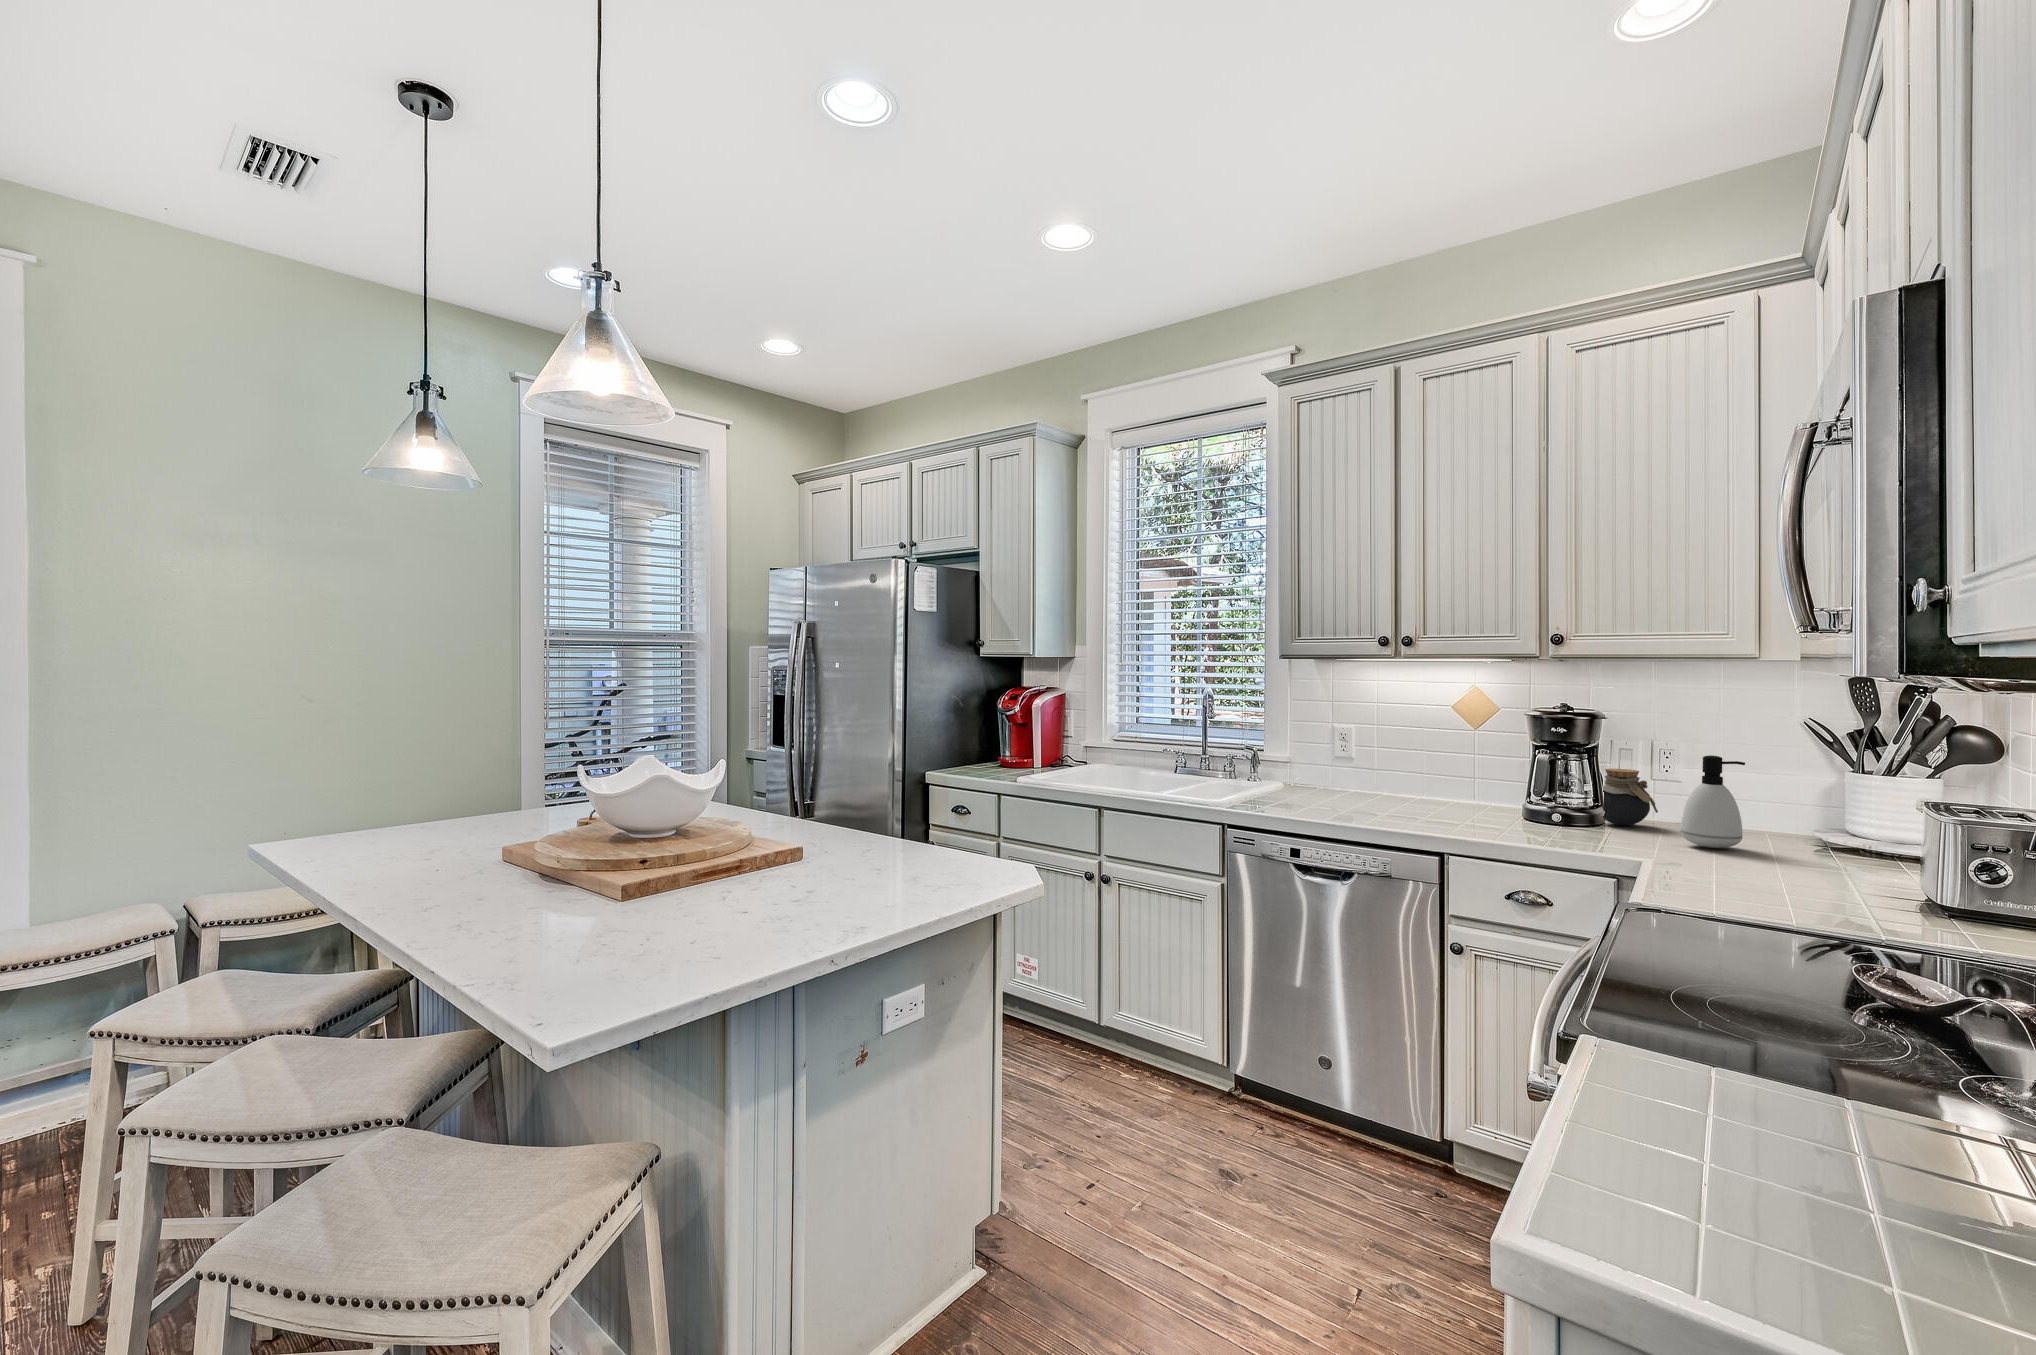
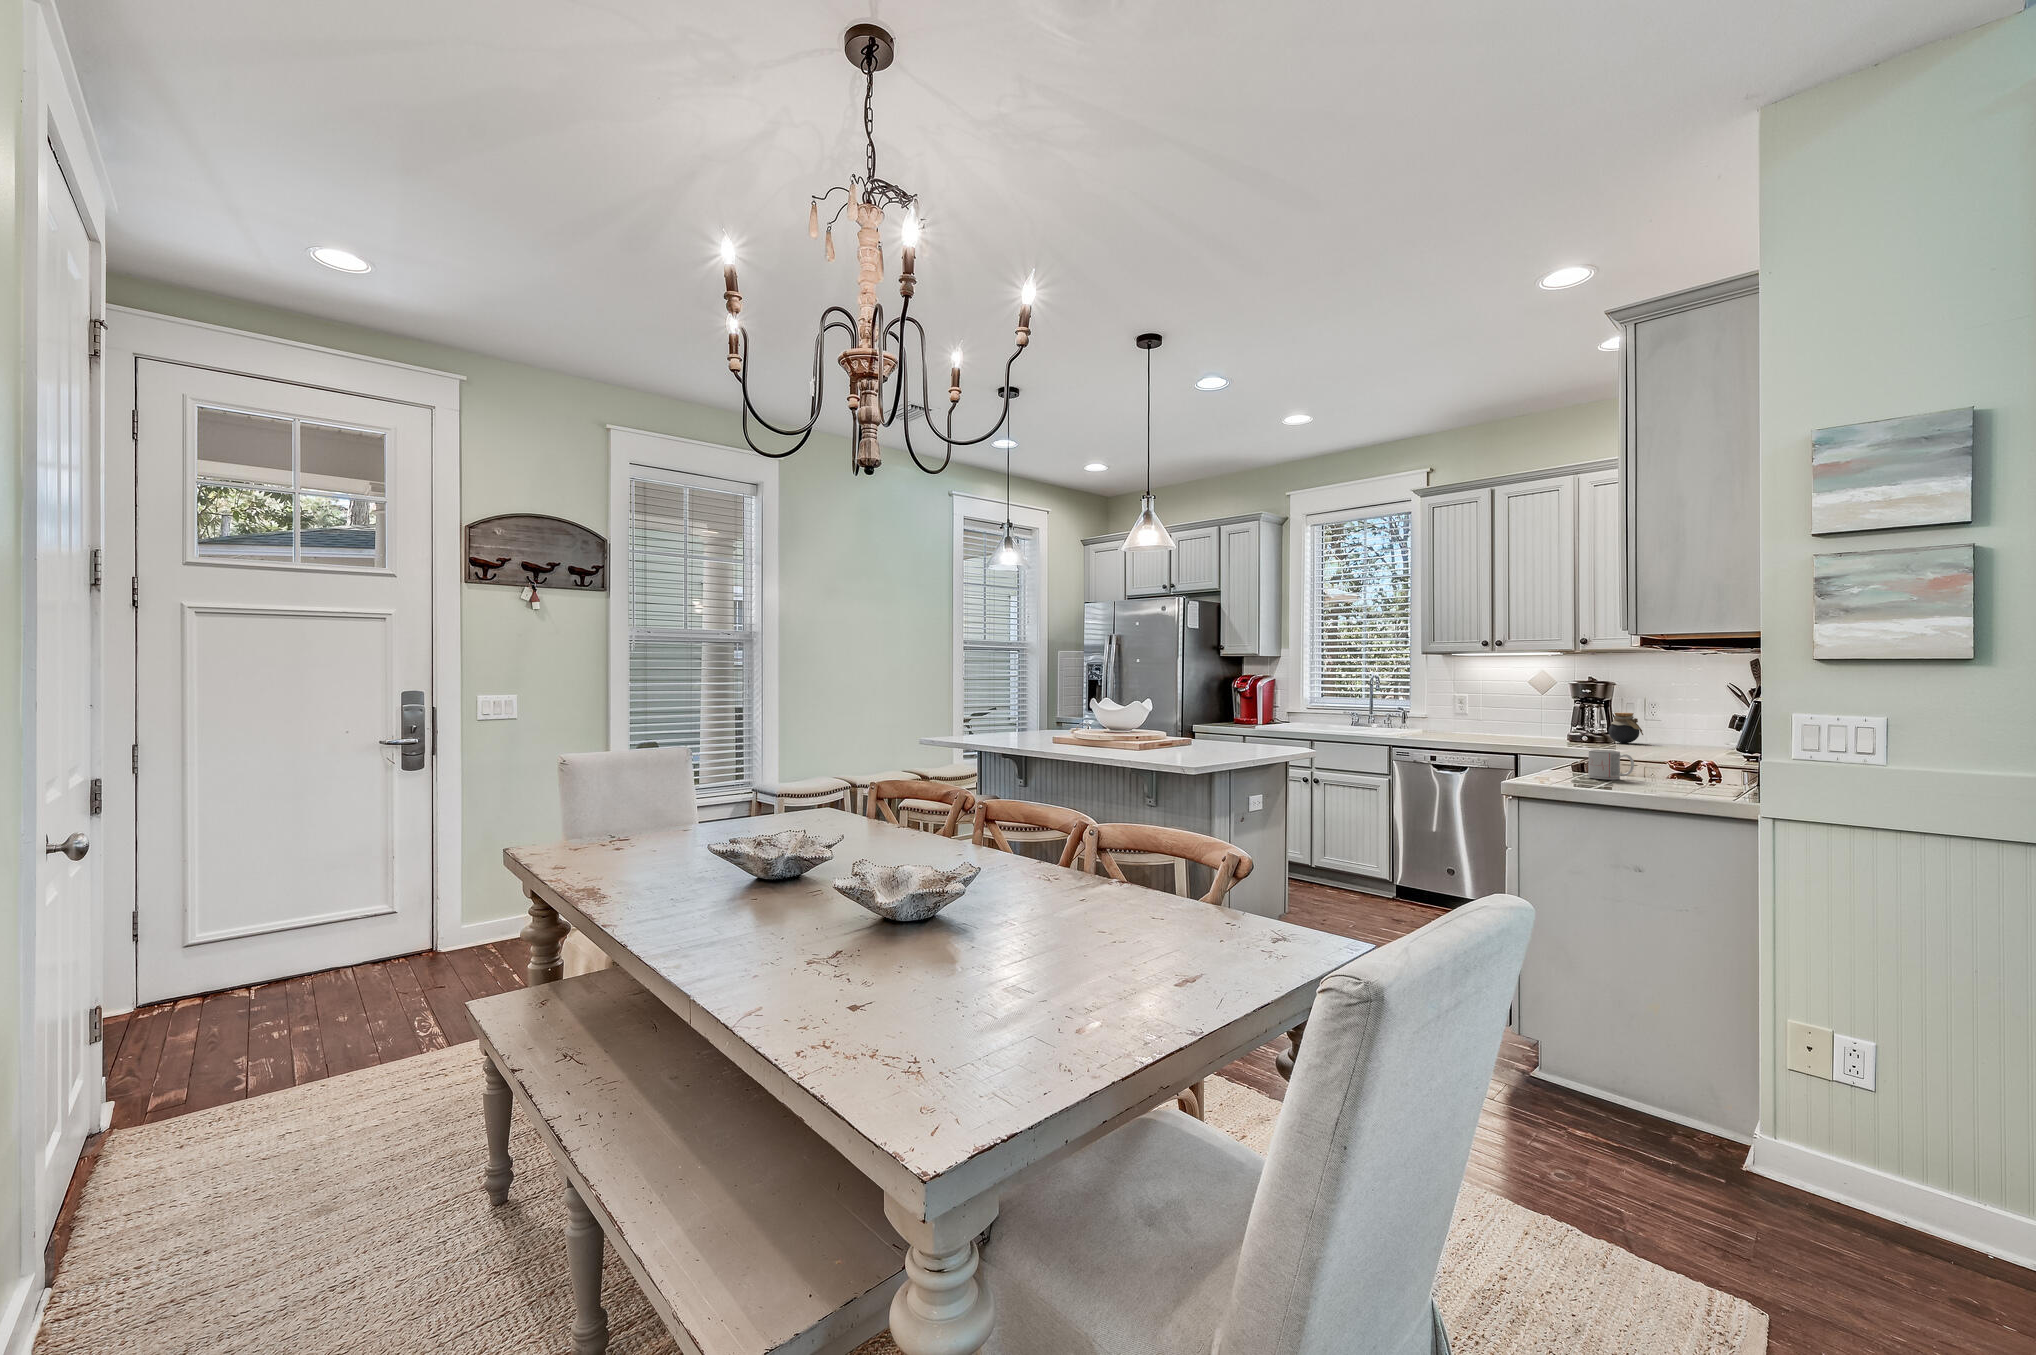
soap dispenser: present [1681,755,1745,848] -> none [1649,700,1681,748]
mug: none [1731,1023,1898,1159] -> present [1588,749,1634,780]

